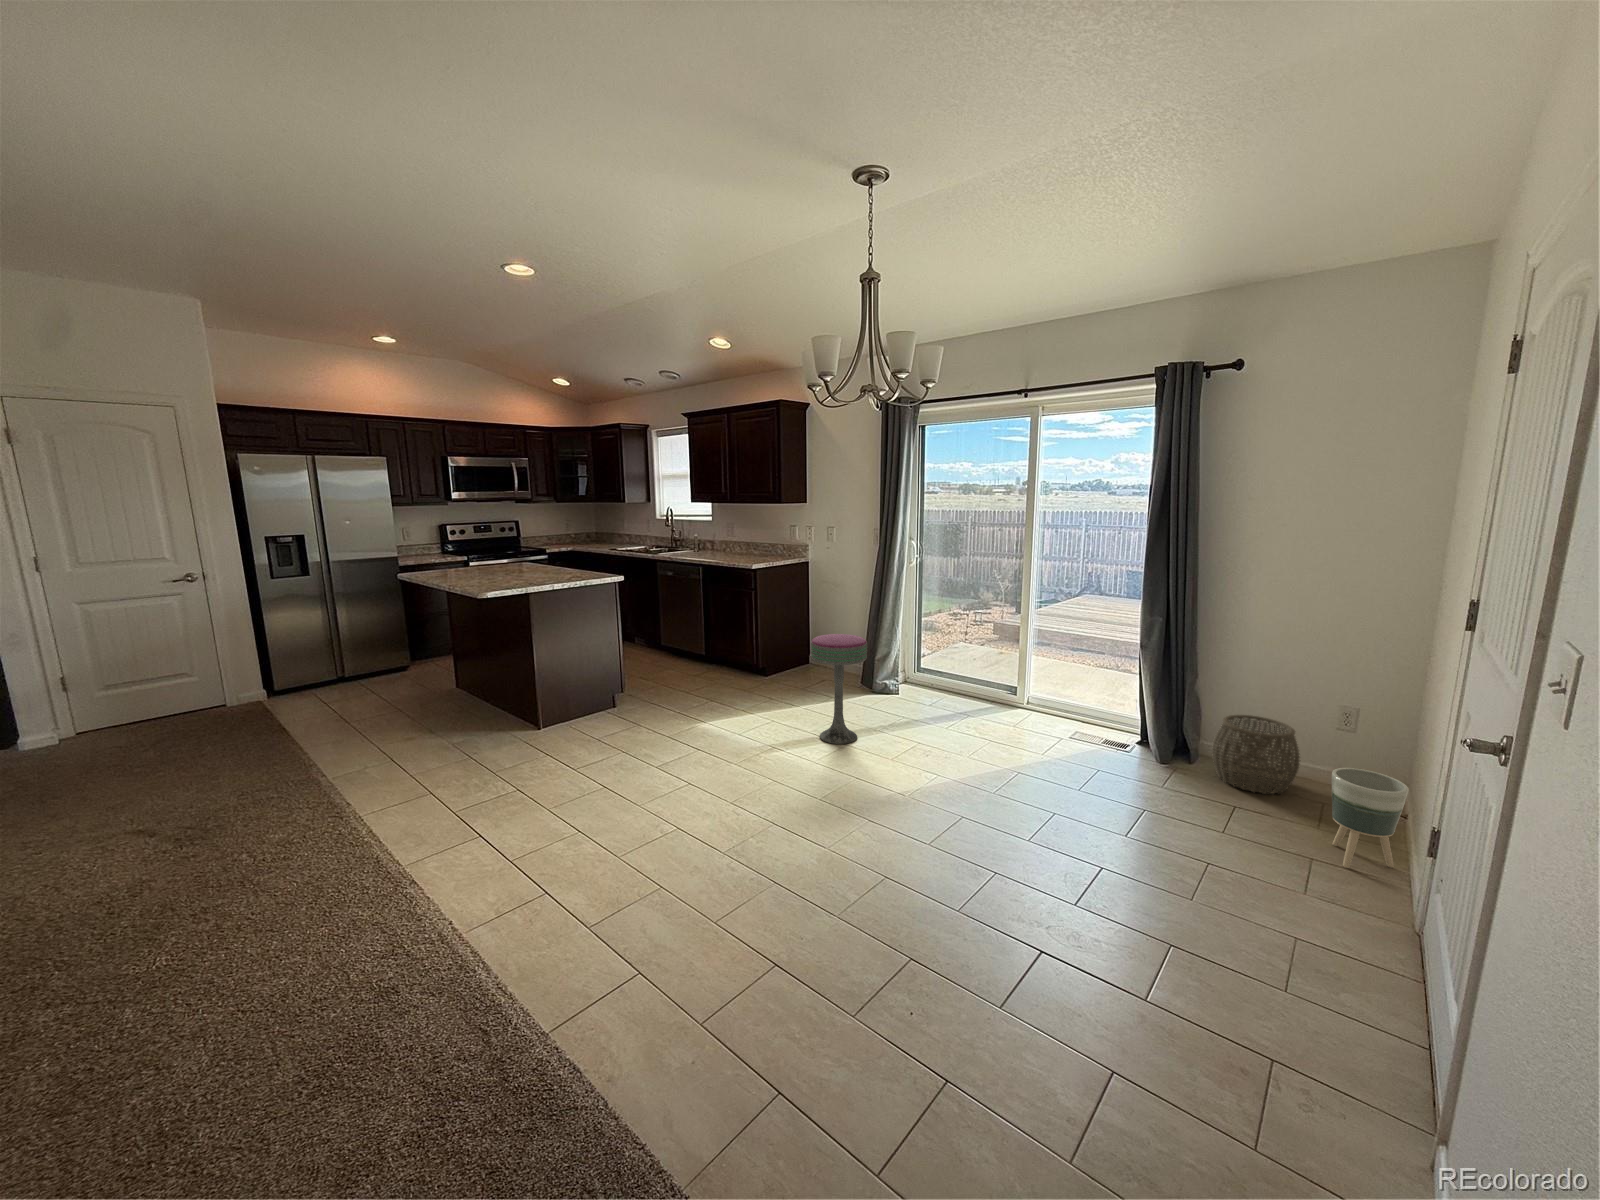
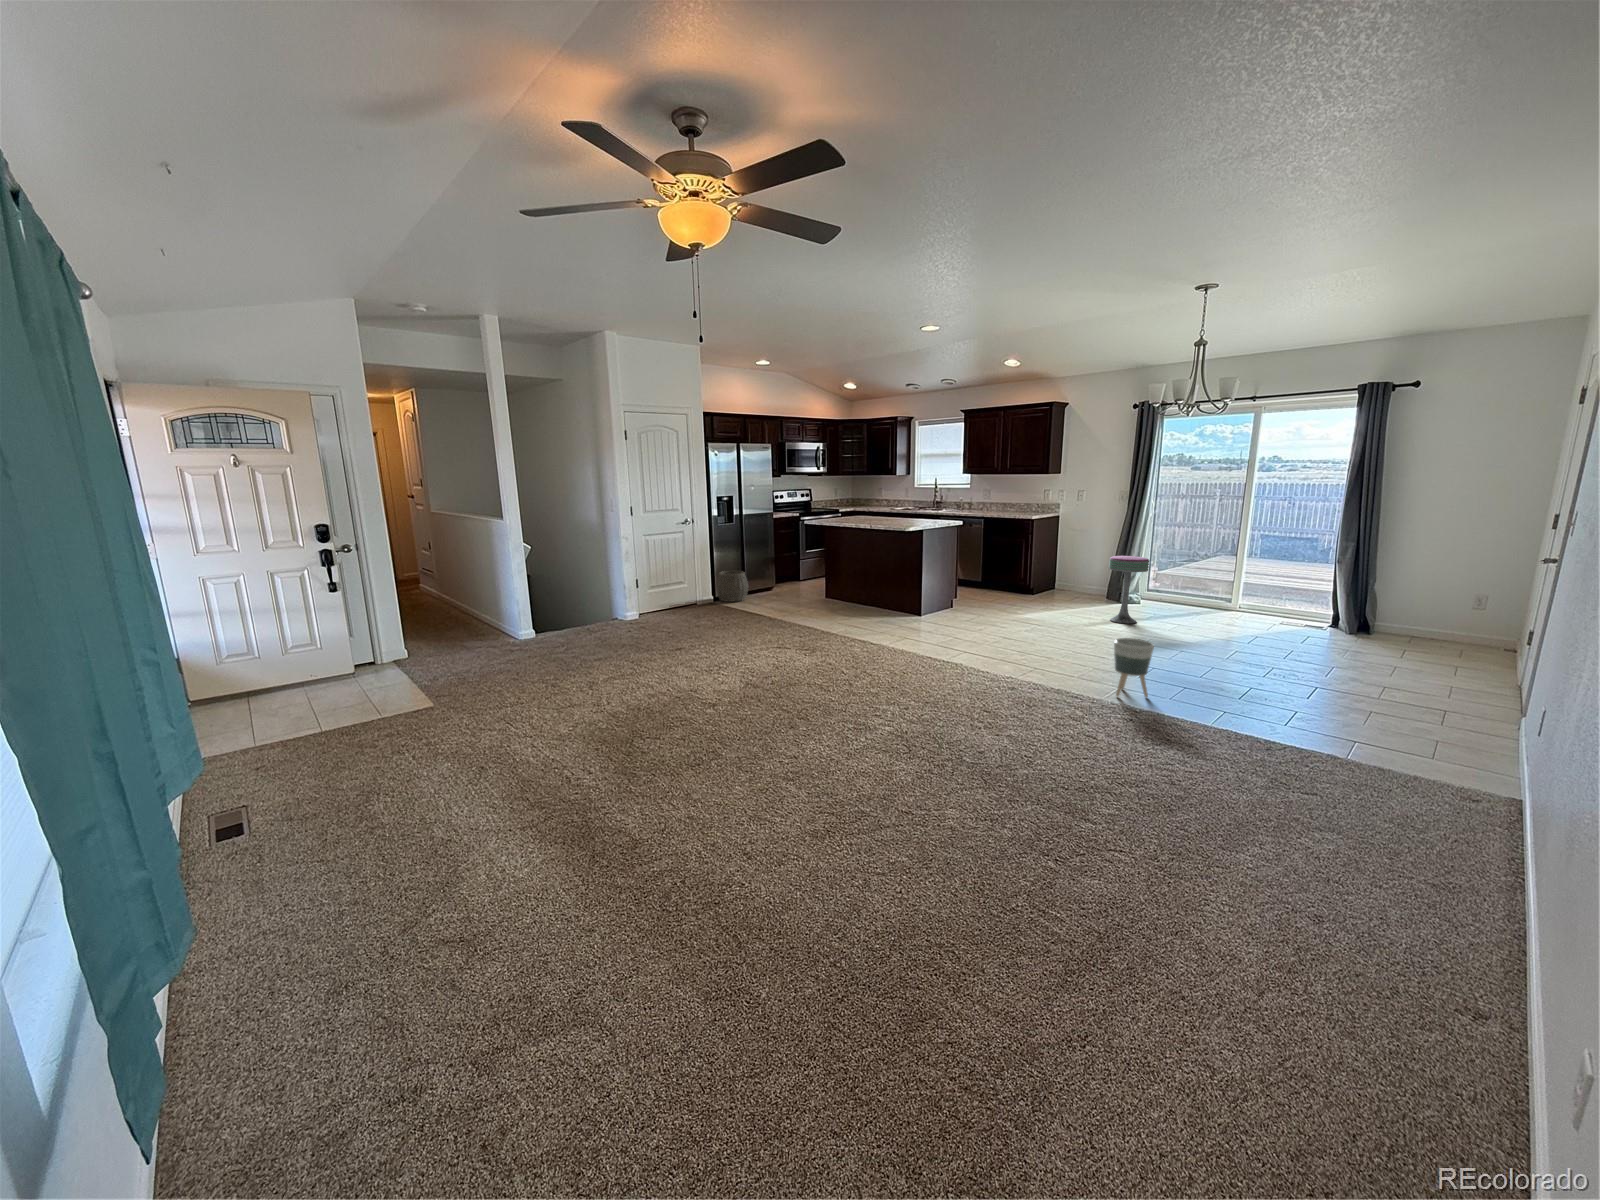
woven basket: present [1212,715,1300,794] -> present [716,571,748,602]
planter: present [1332,768,1409,868] -> present [1114,638,1154,697]

